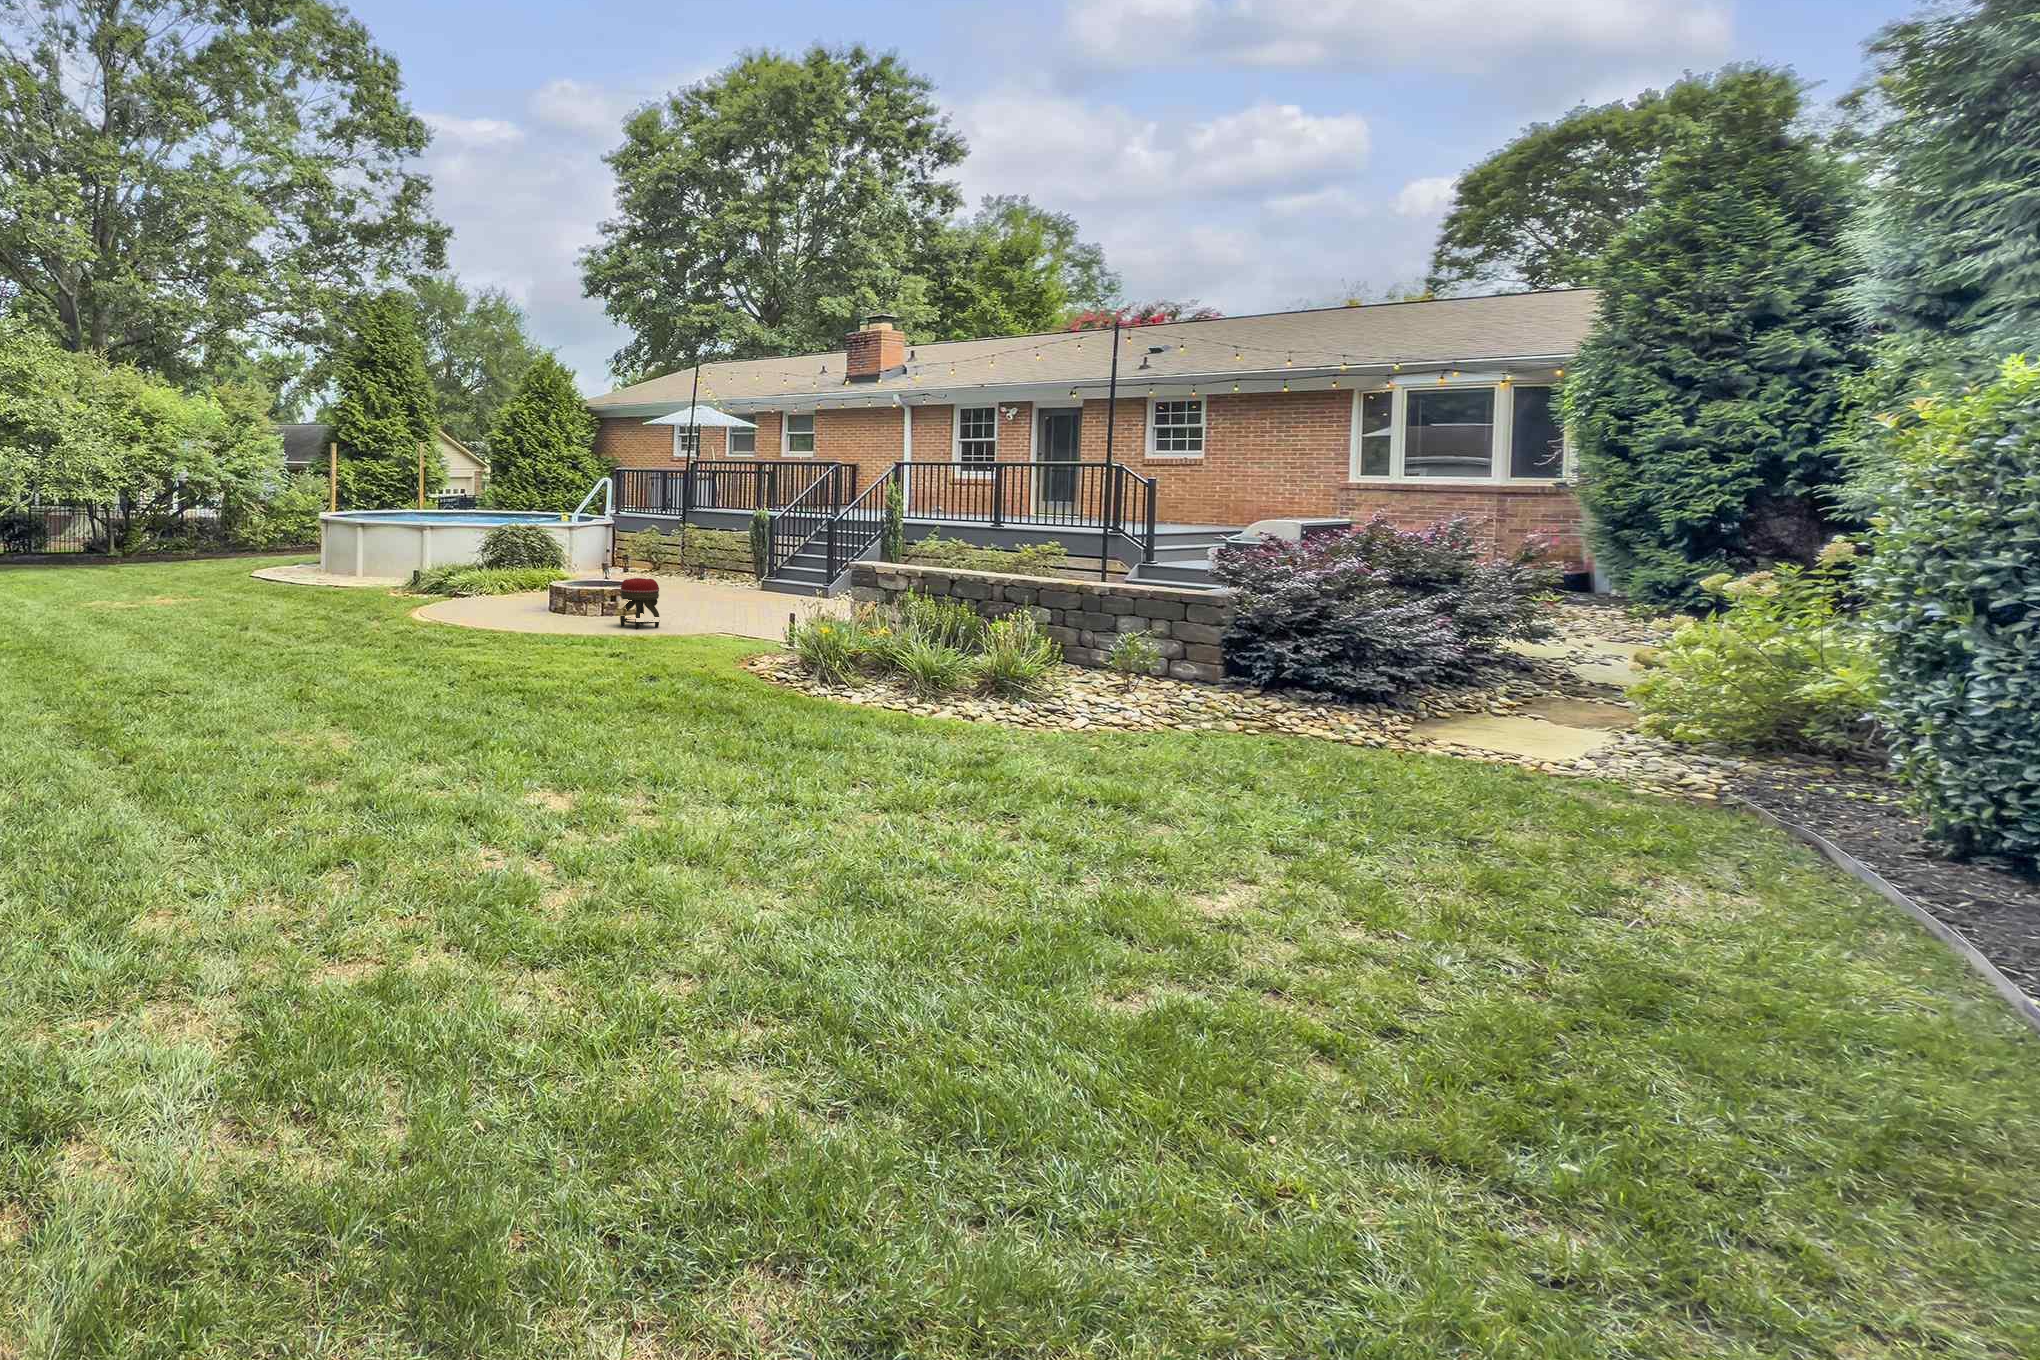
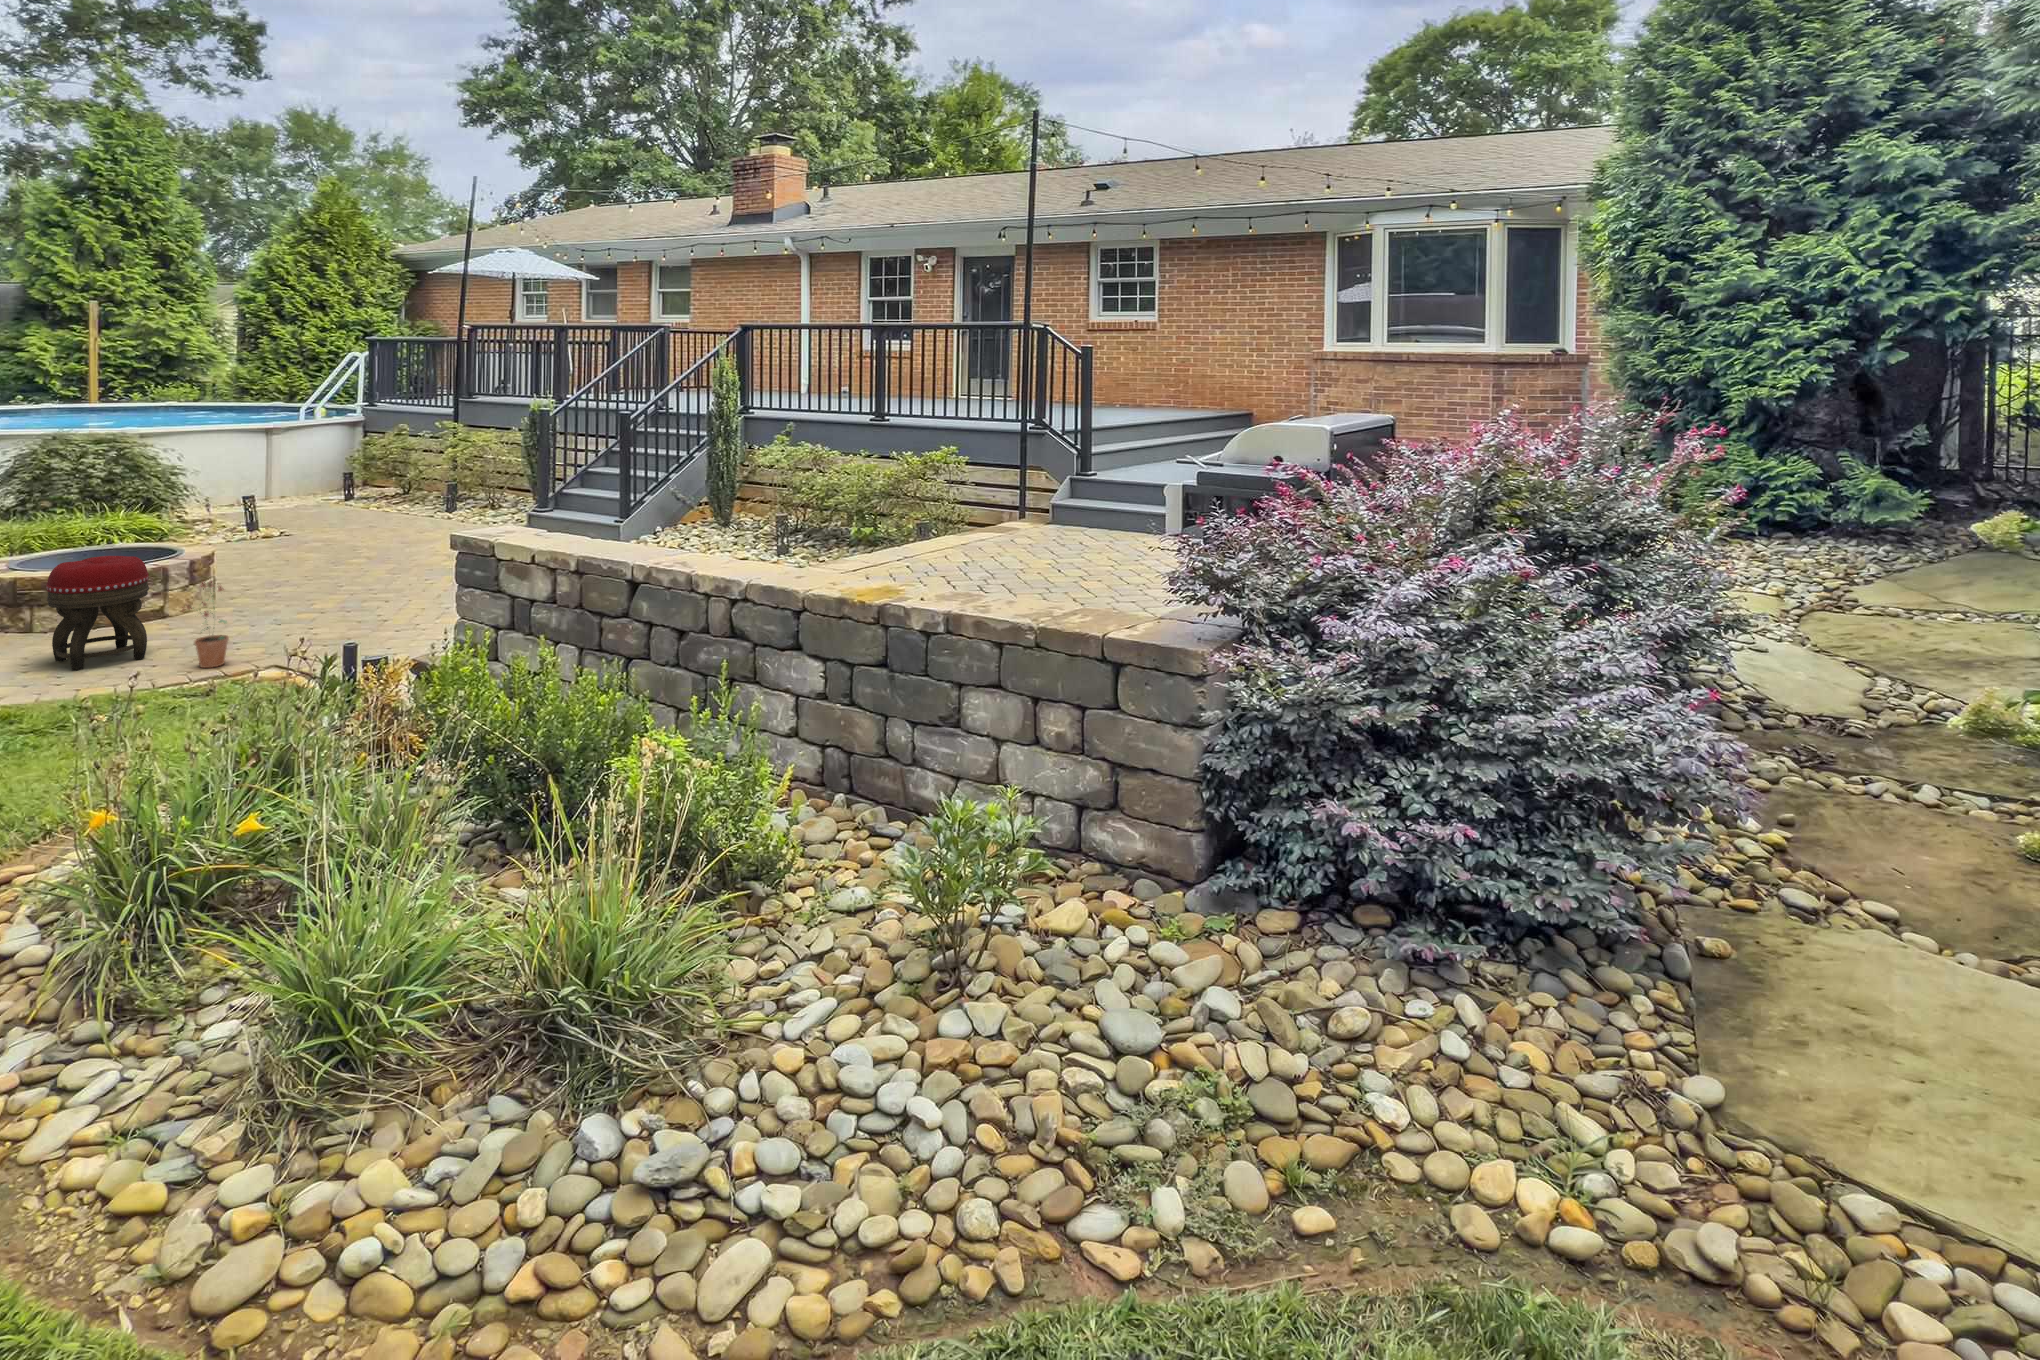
potted plant: none [681,591,704,632] -> present [182,581,229,668]

